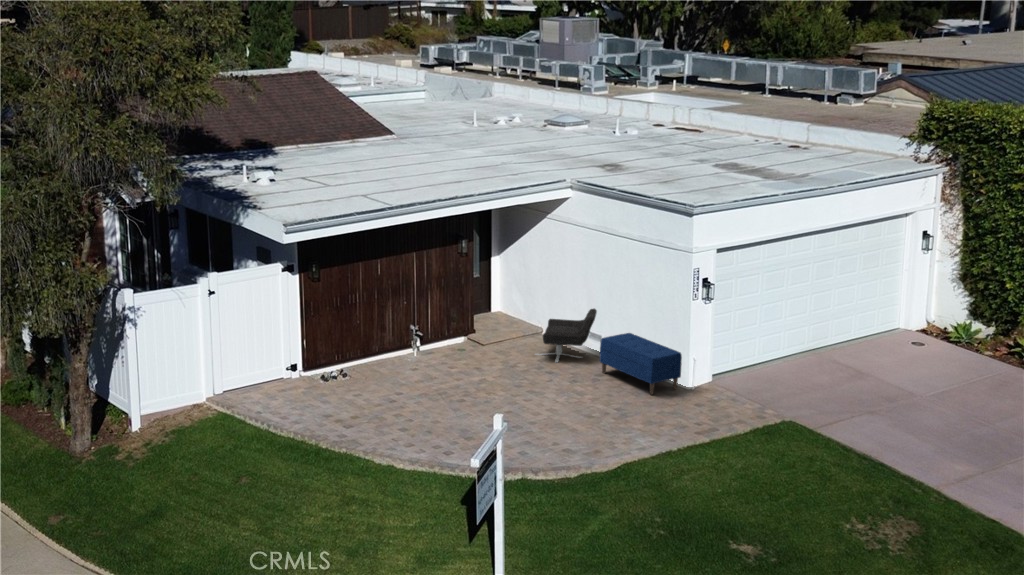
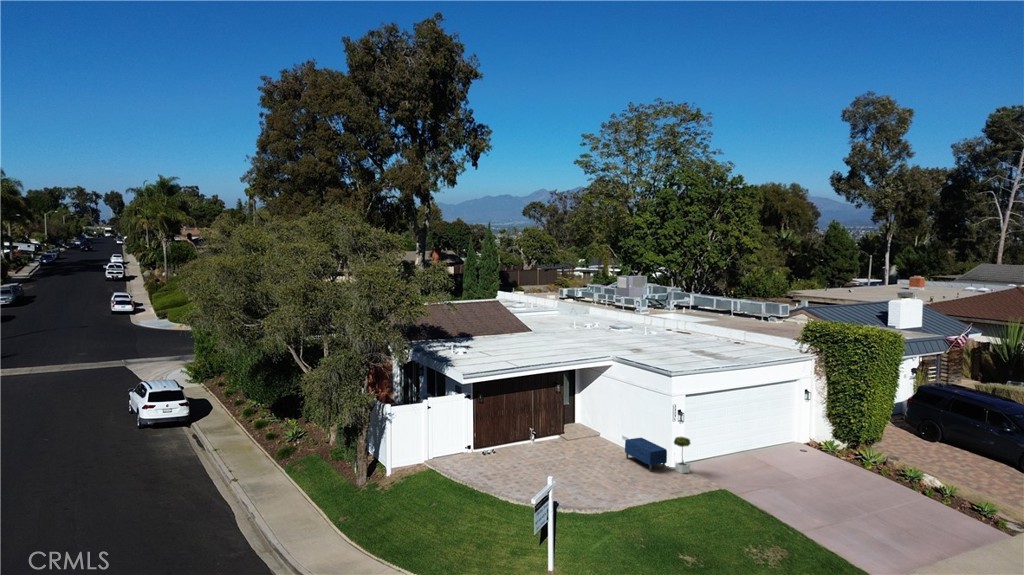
lounge chair: present [535,309,597,362] -> none [593,424,625,452]
potted tree: none [695,327,727,396] -> present [674,437,691,474]

